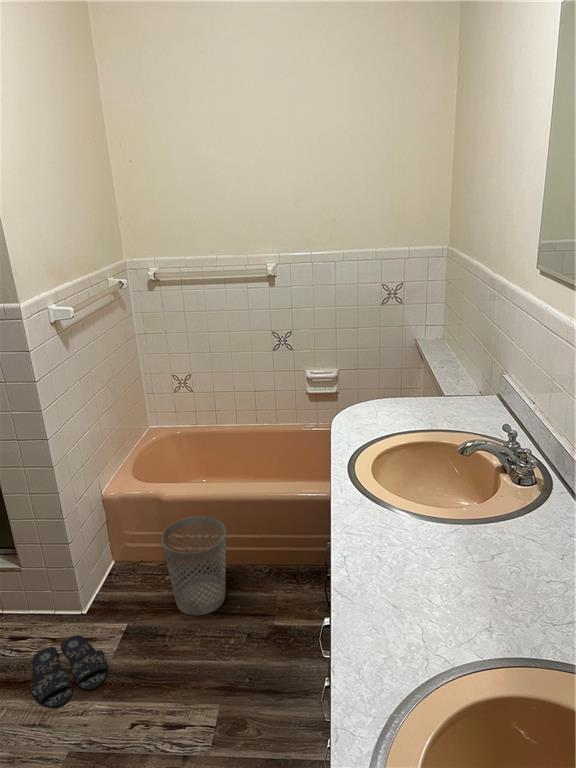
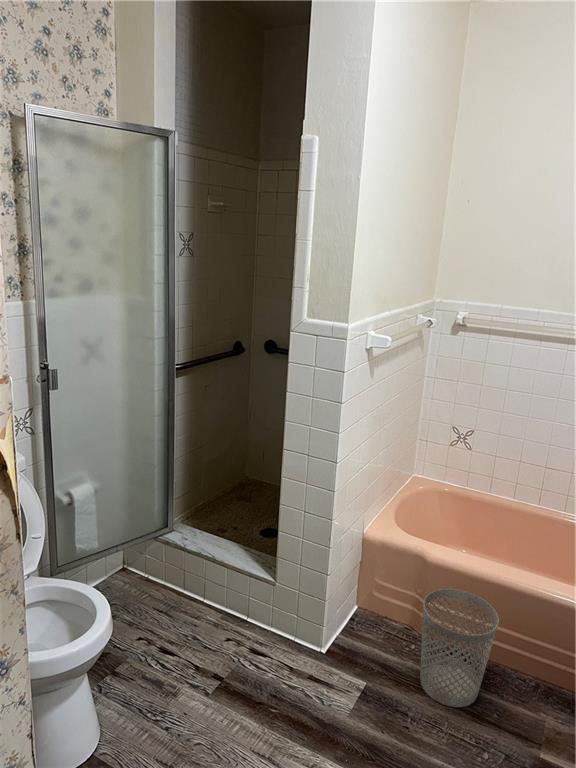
slippers: present [30,635,108,707] -> none [265,673,342,747]

